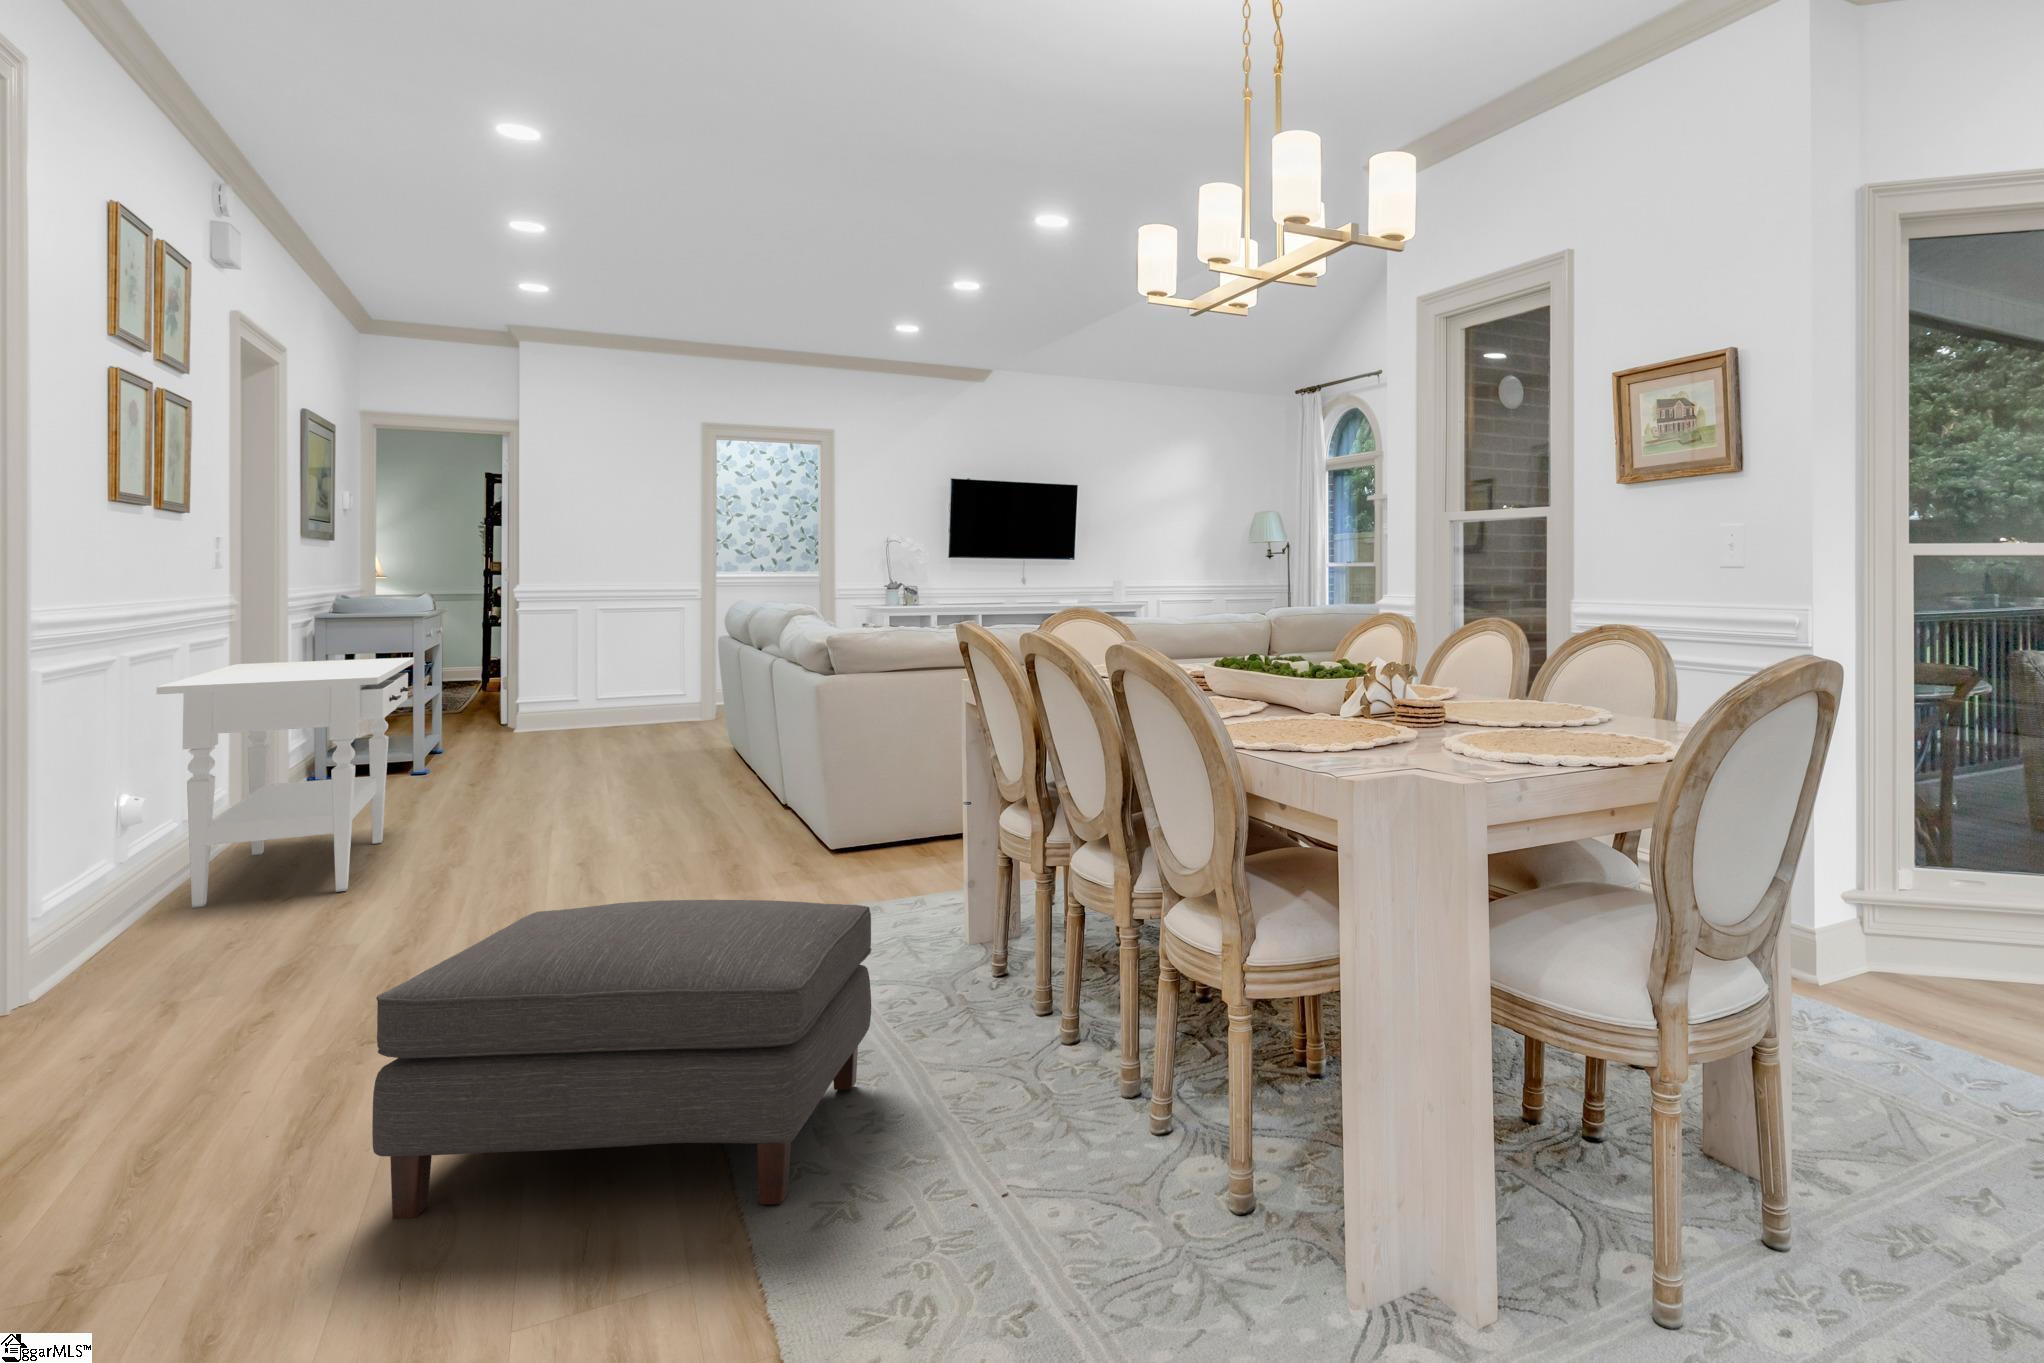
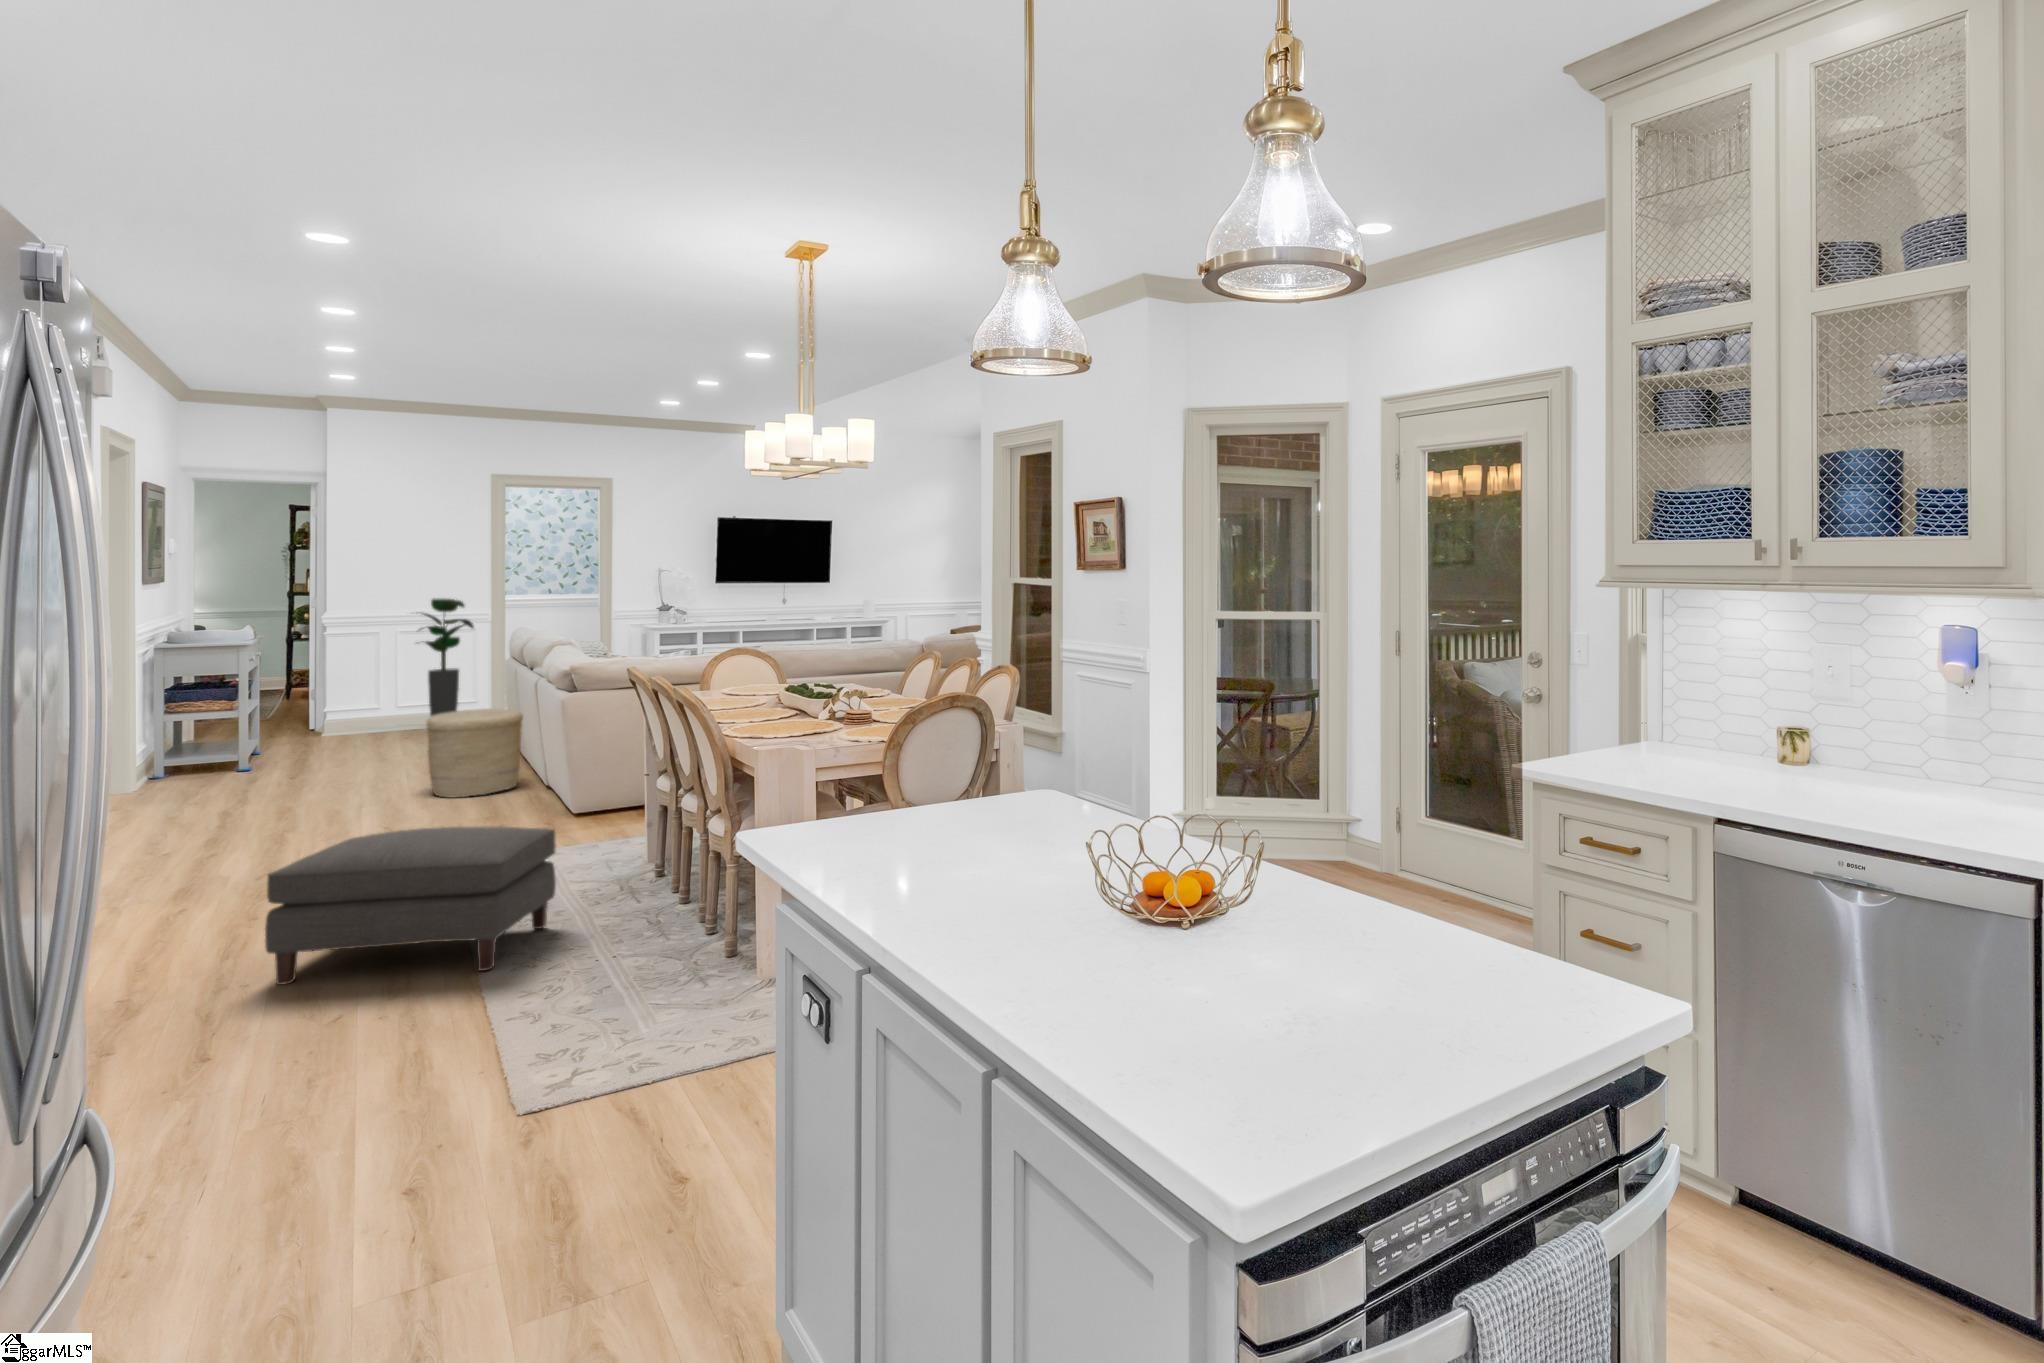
potted plant: none [607,569,683,730] -> present [419,598,474,716]
side table: present [156,657,414,908] -> none [65,682,249,861]
woven basket: none [635,701,756,822] -> present [426,709,523,798]

